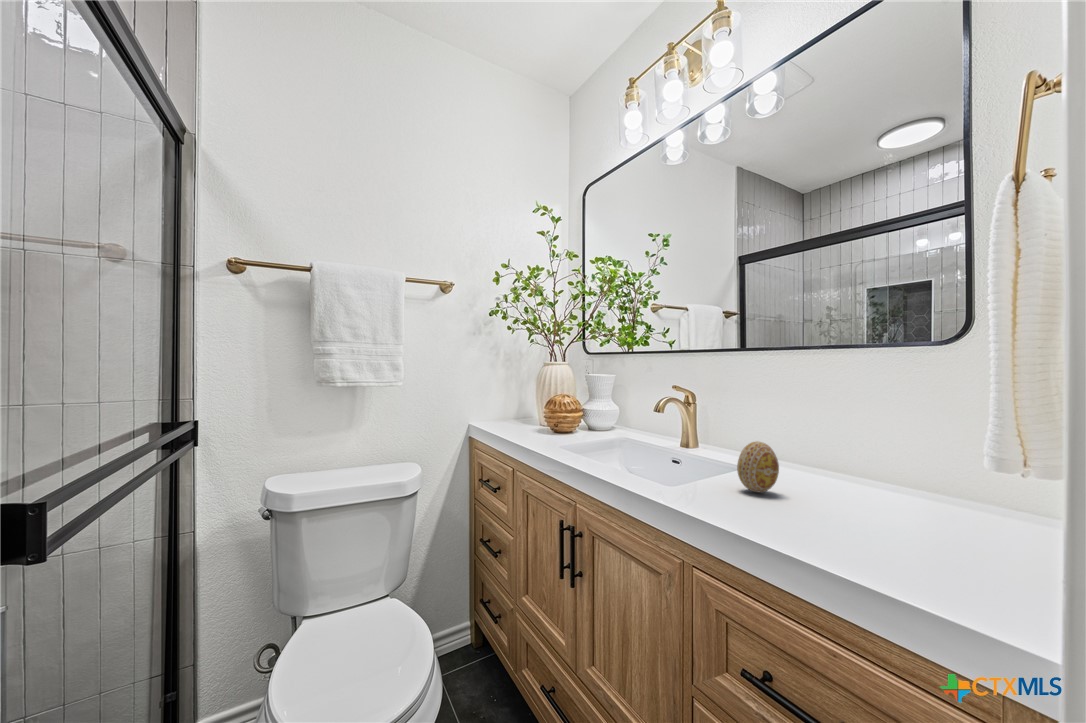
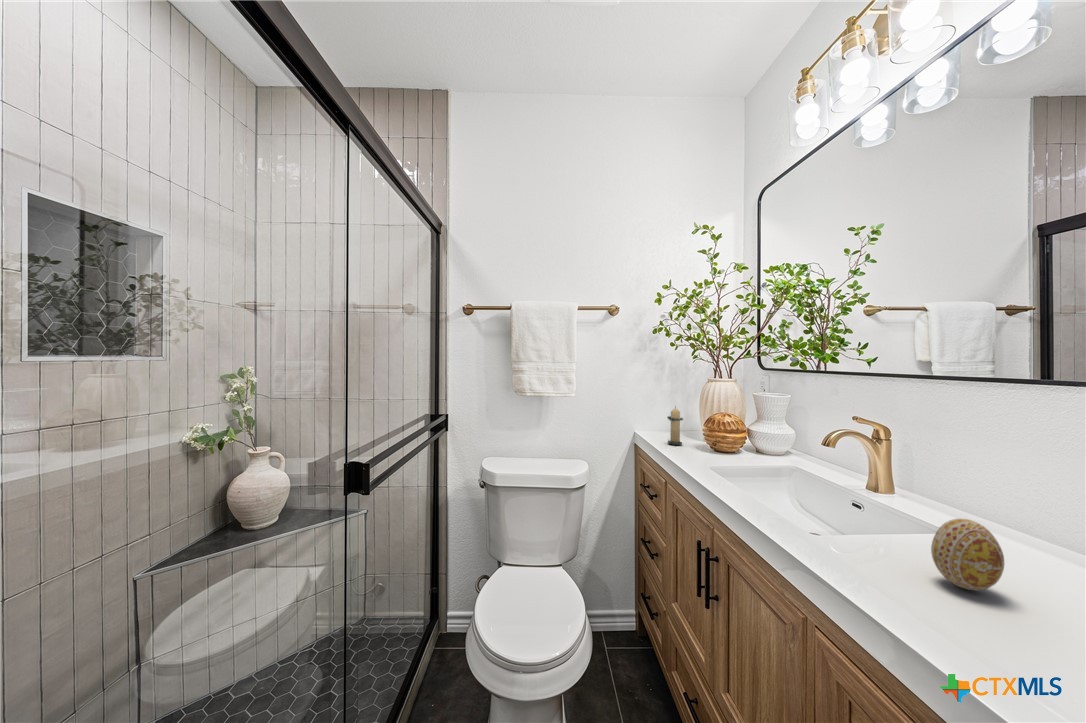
candle: none [506,389,526,429] -> present [667,407,683,445]

